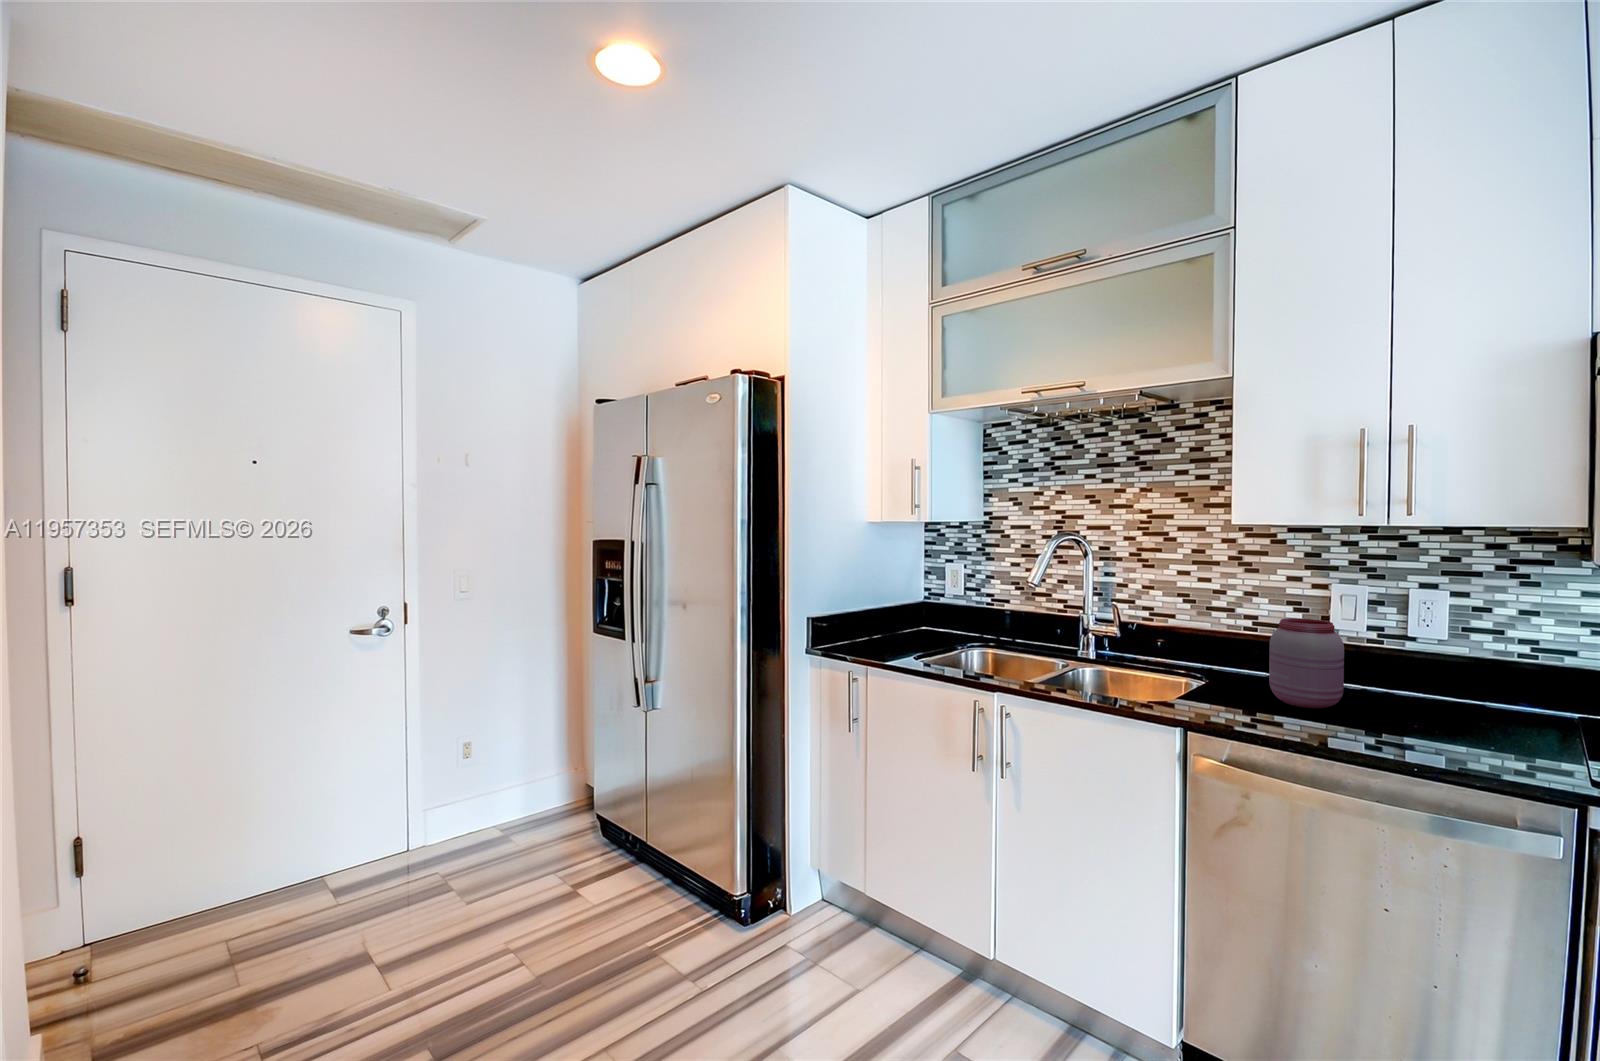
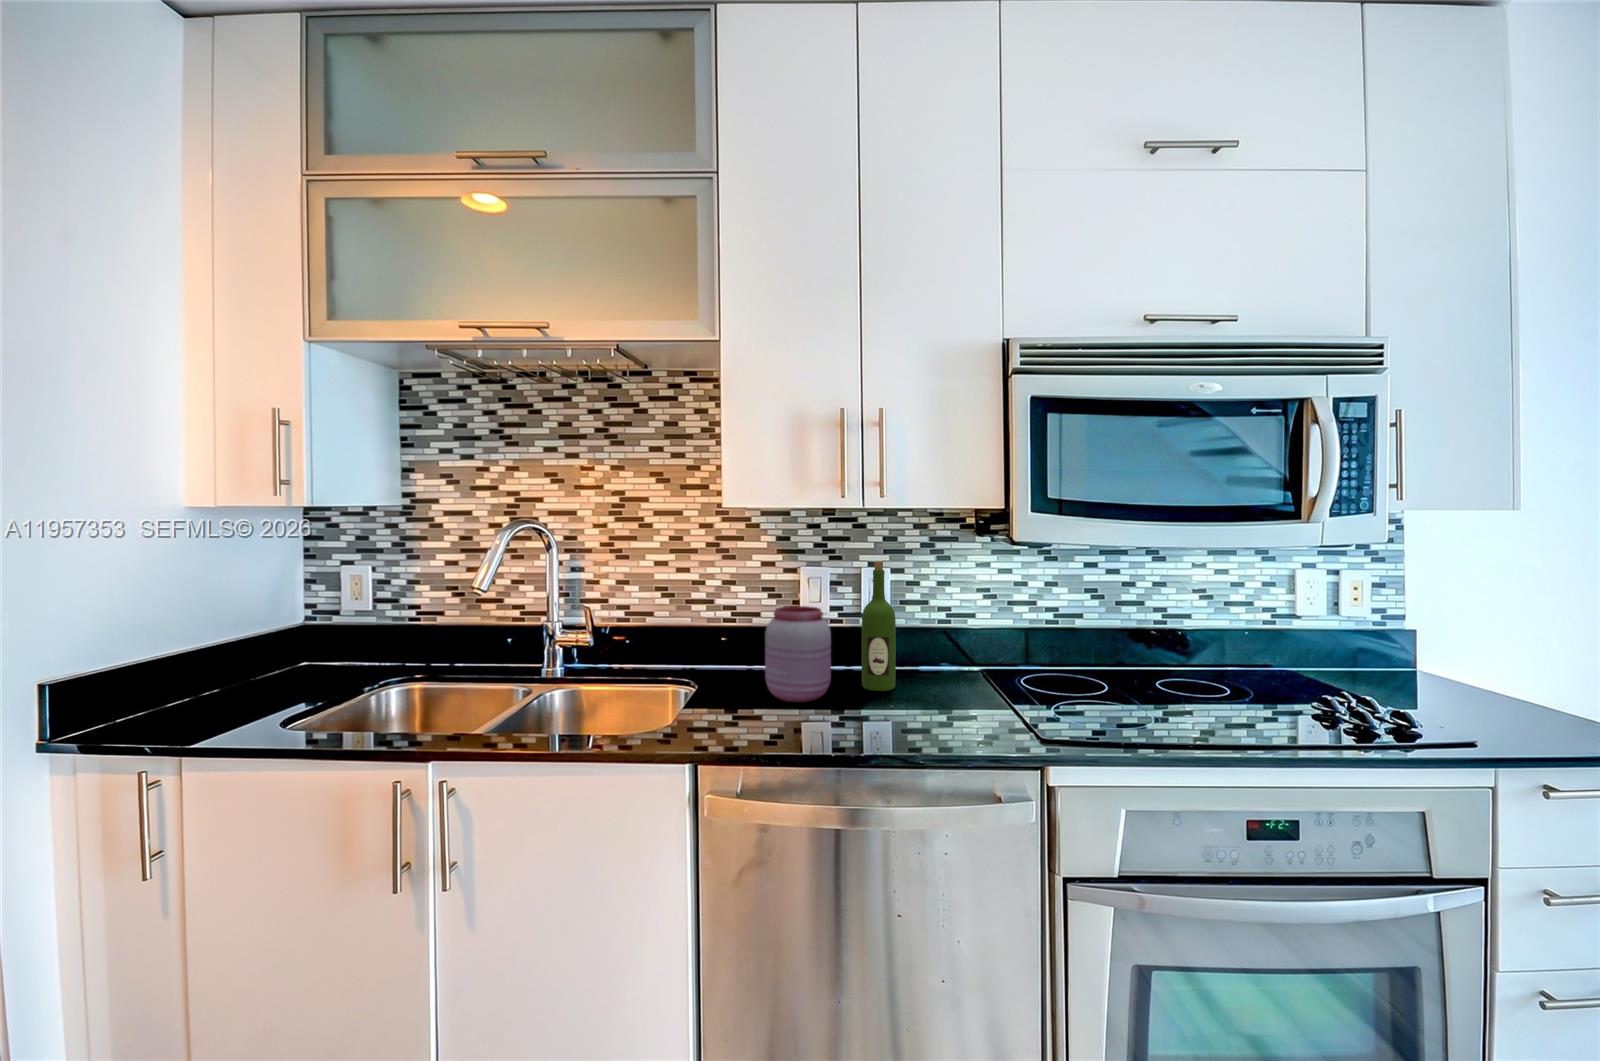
wine bottle: none [1390,582,1435,715] -> present [862,562,896,691]

